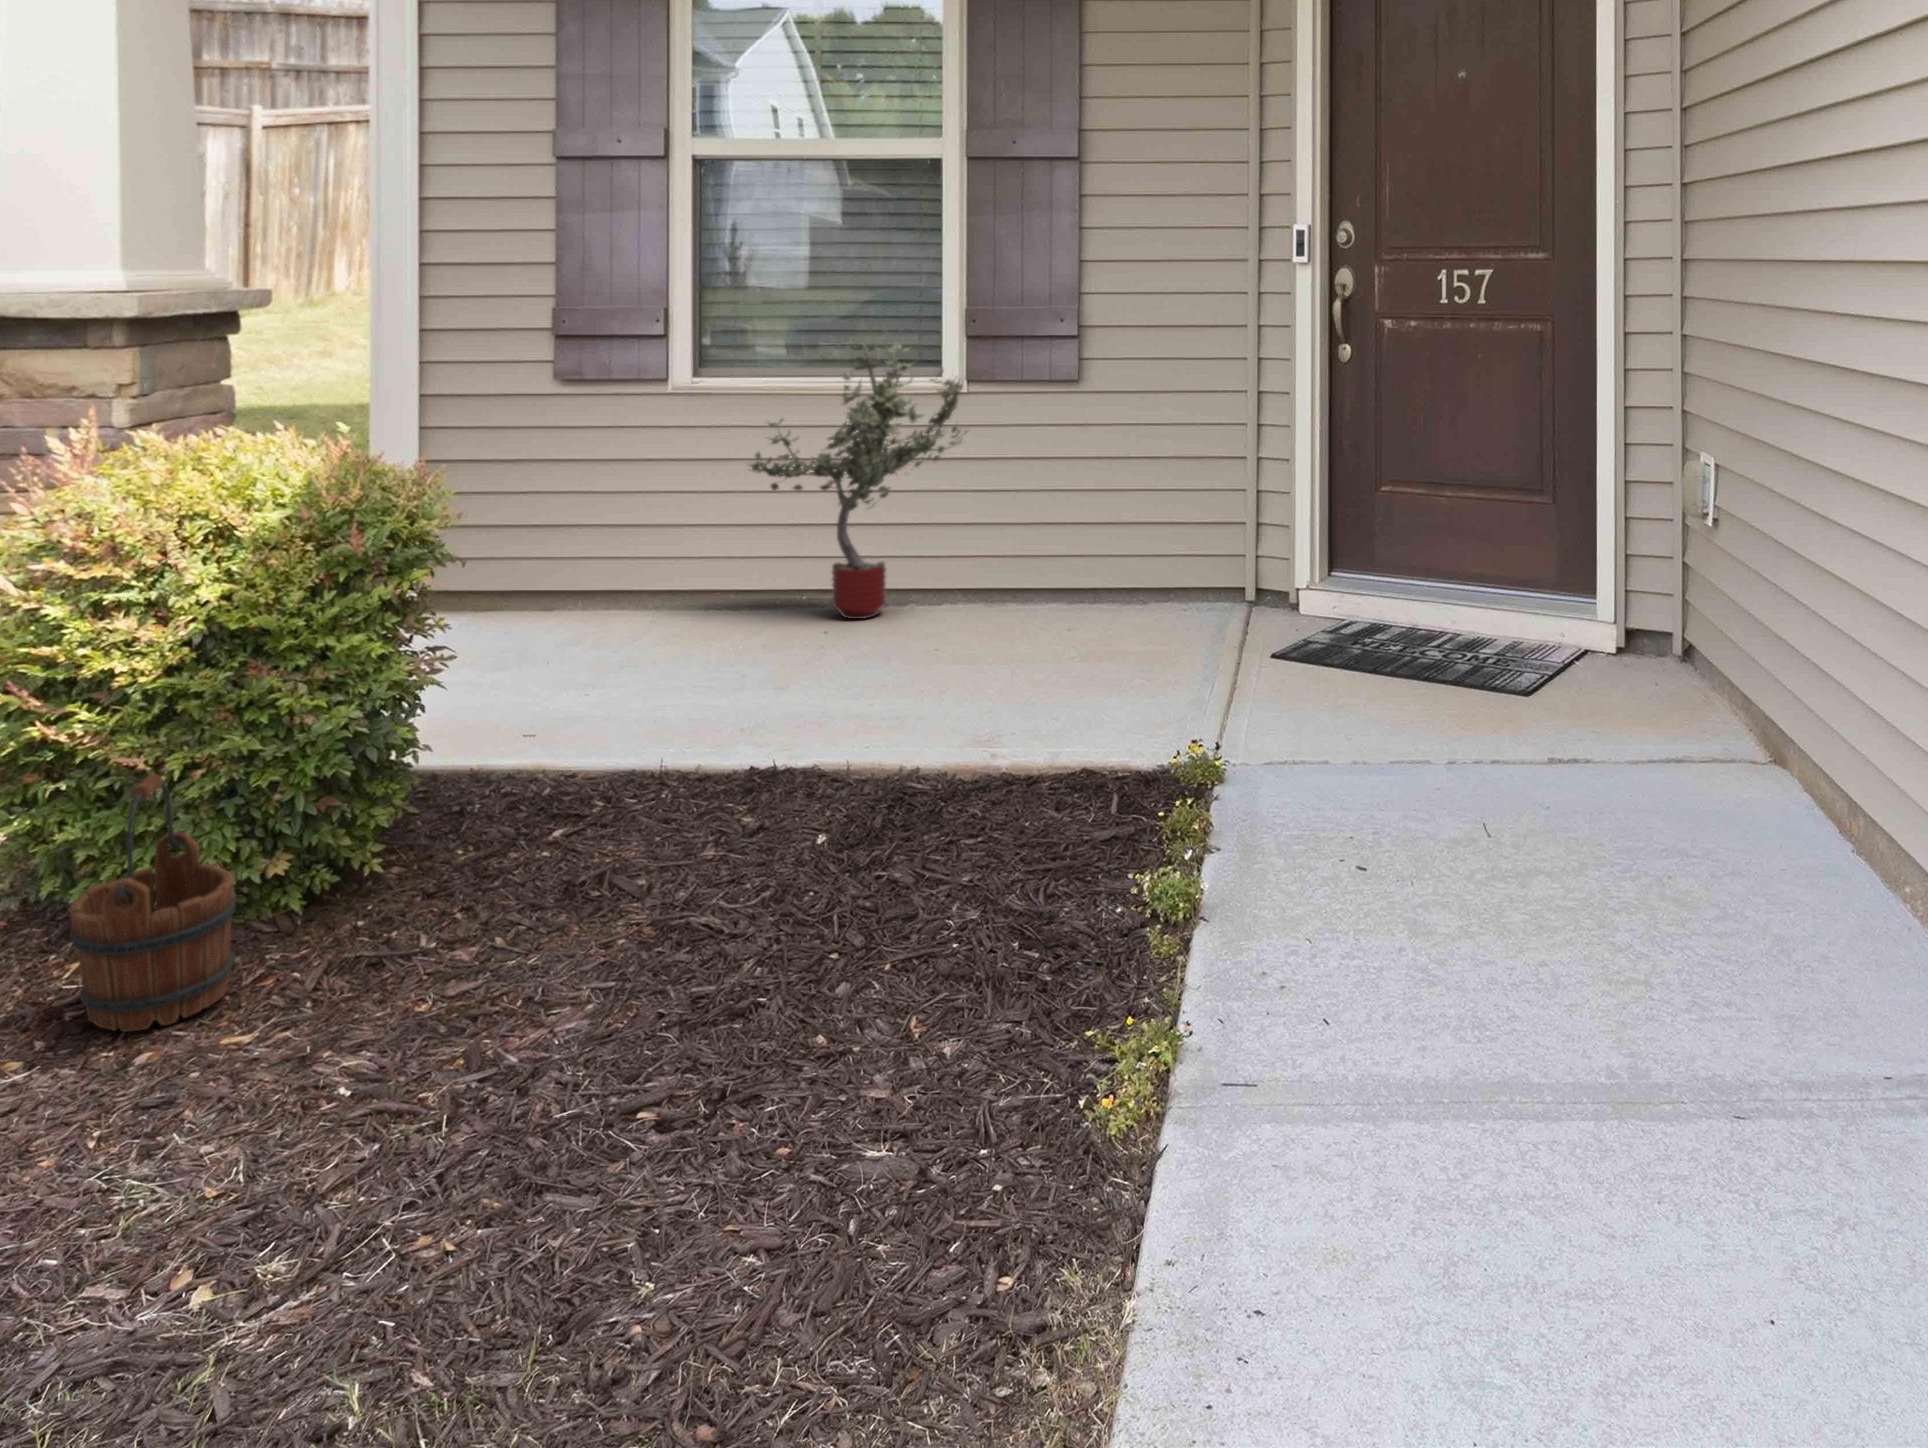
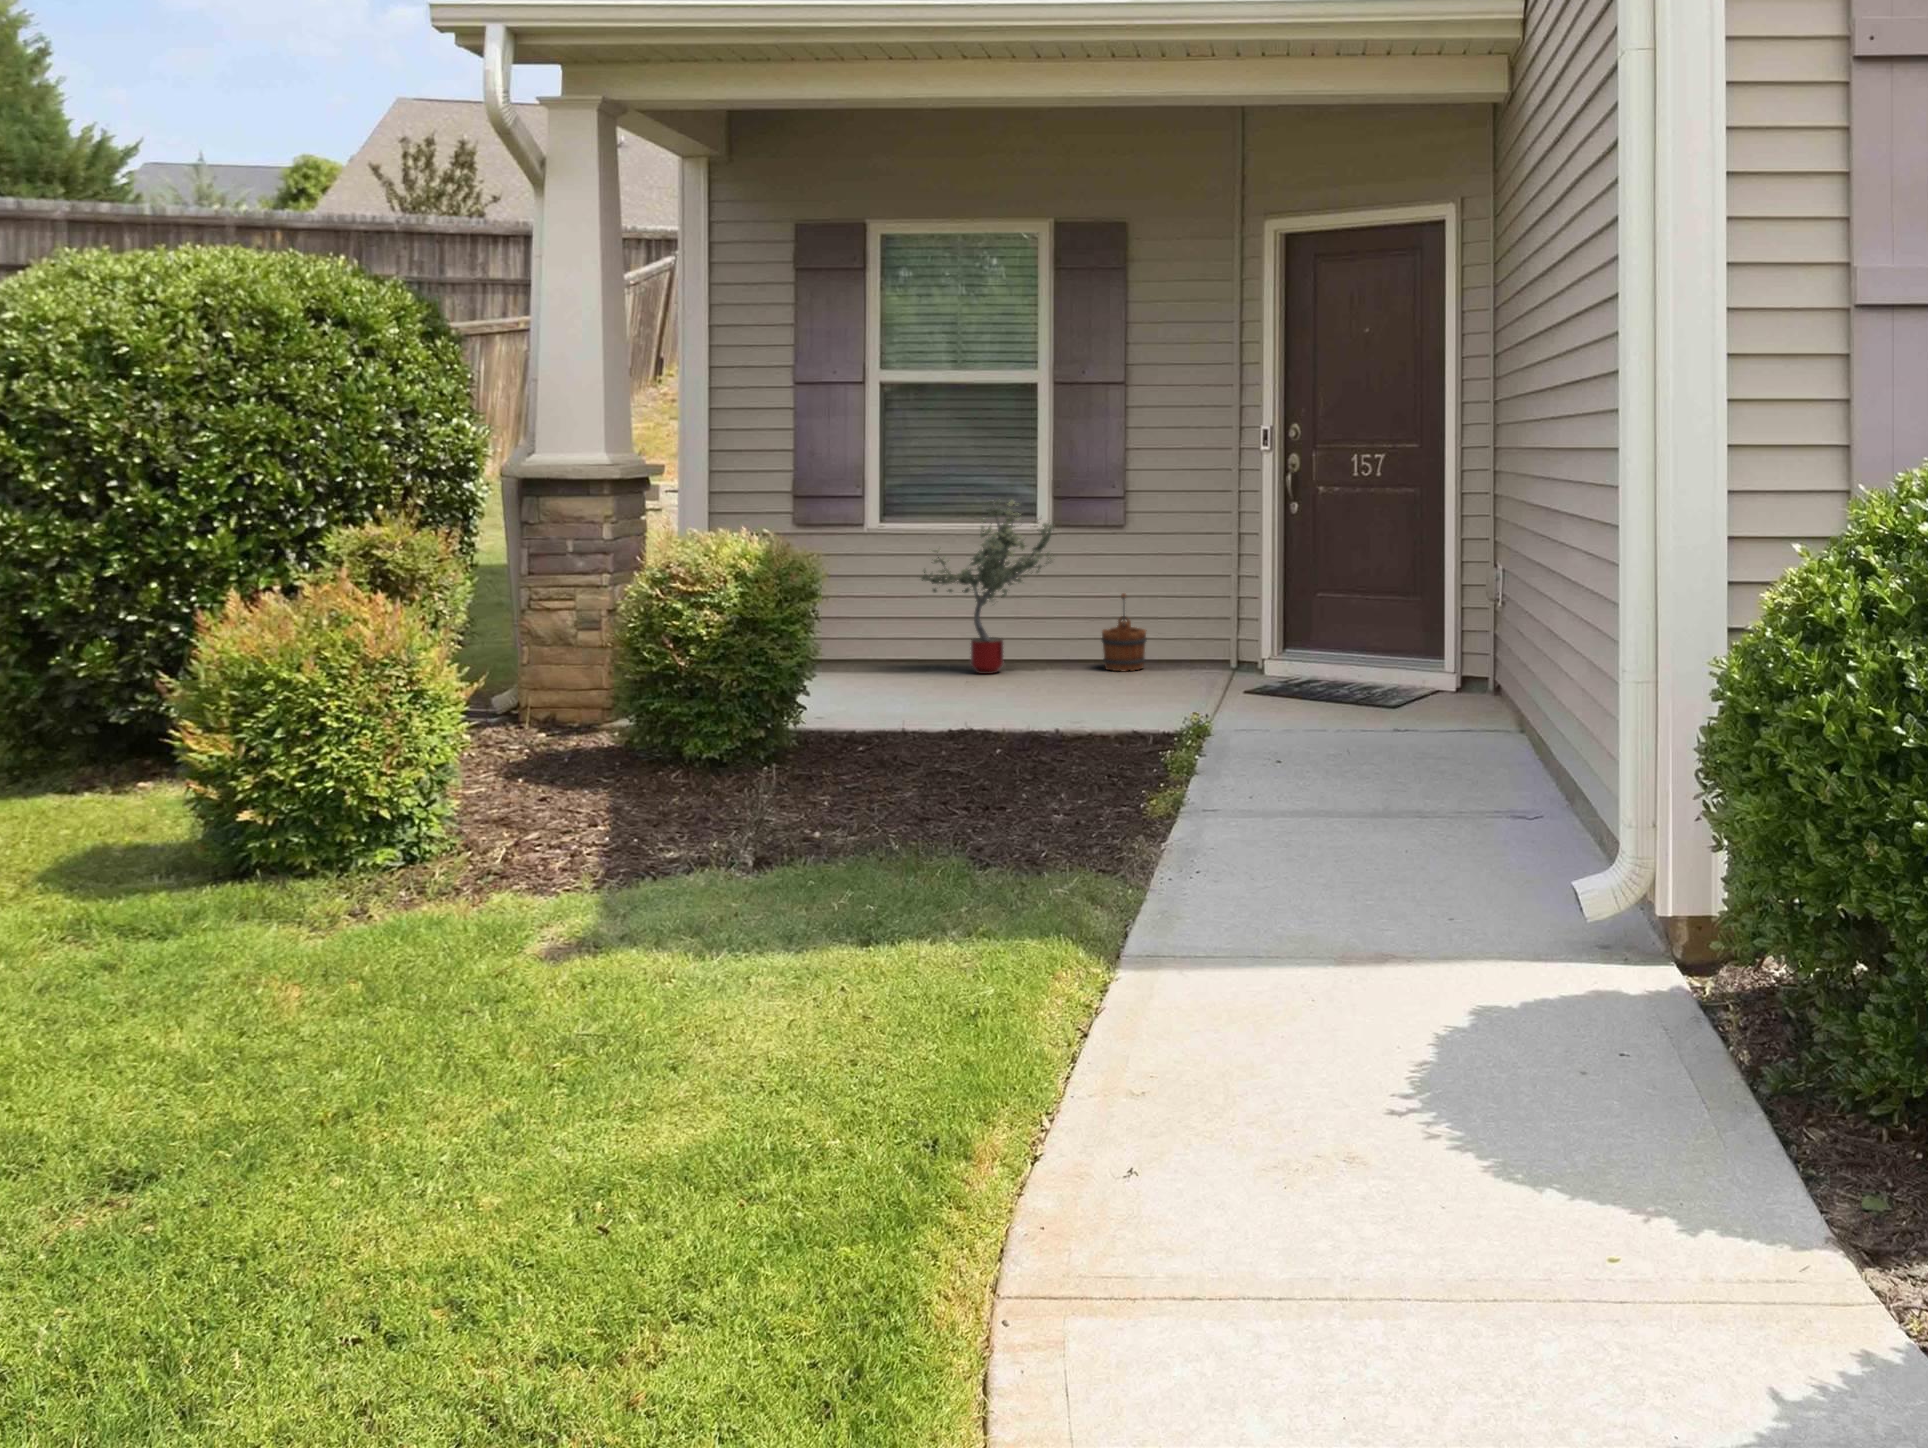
wooden bucket: present [70,774,236,1032] -> present [1102,593,1147,671]

